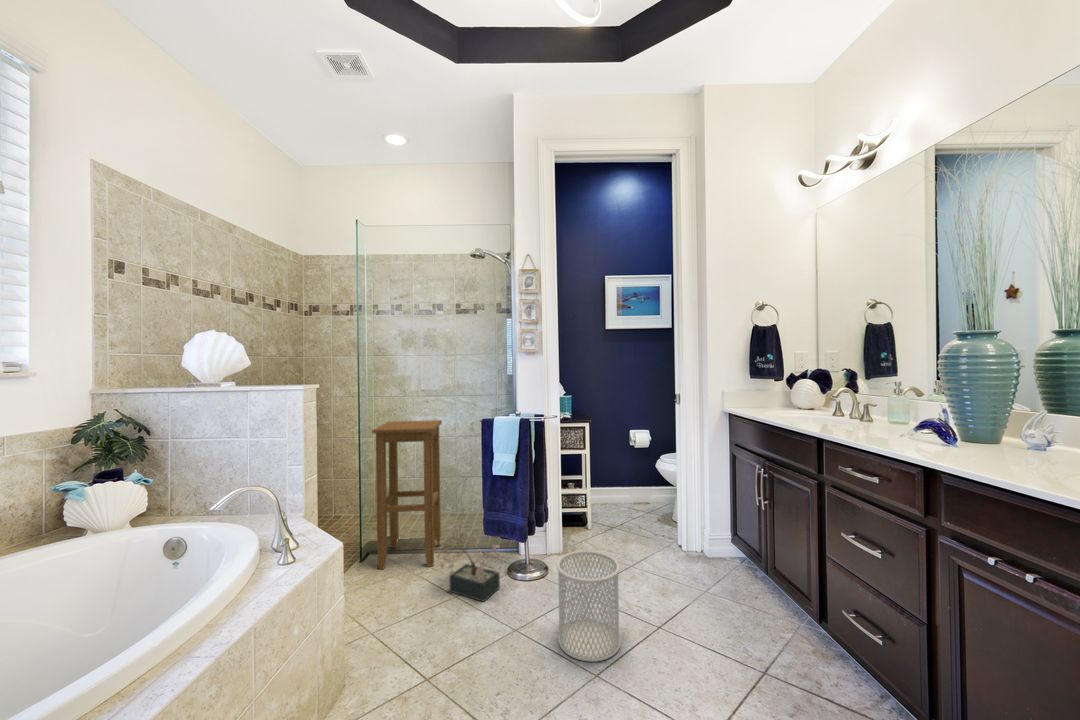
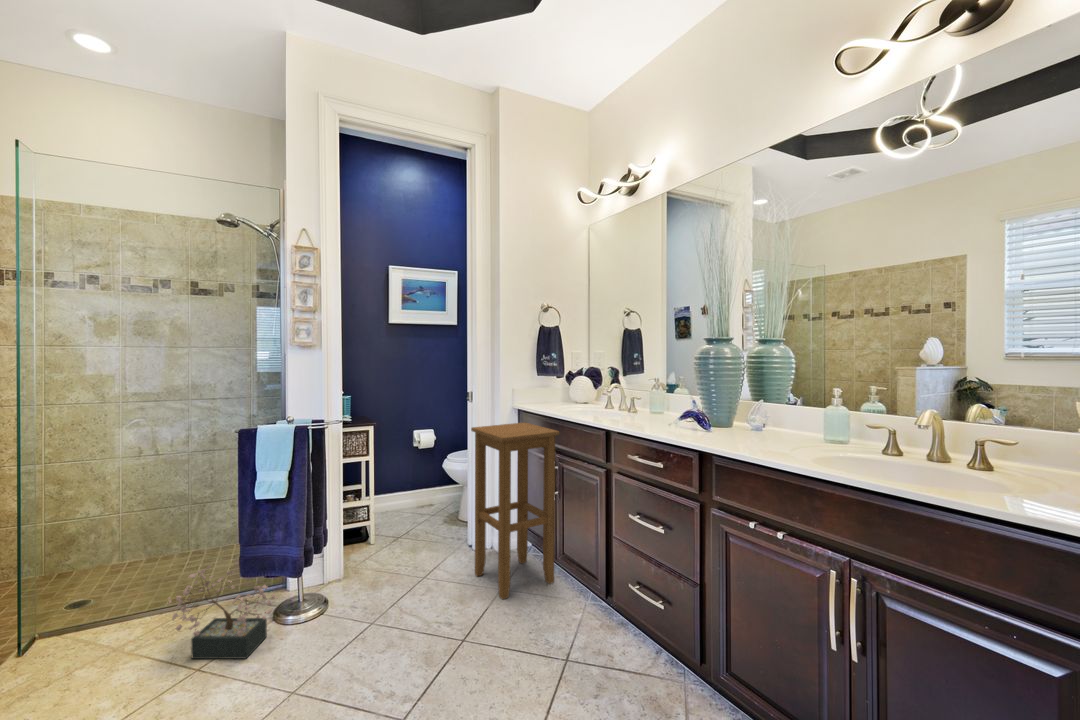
stool: present [372,420,442,569] -> present [471,422,560,599]
wastebasket: present [557,551,621,662] -> none [351,568,422,688]

